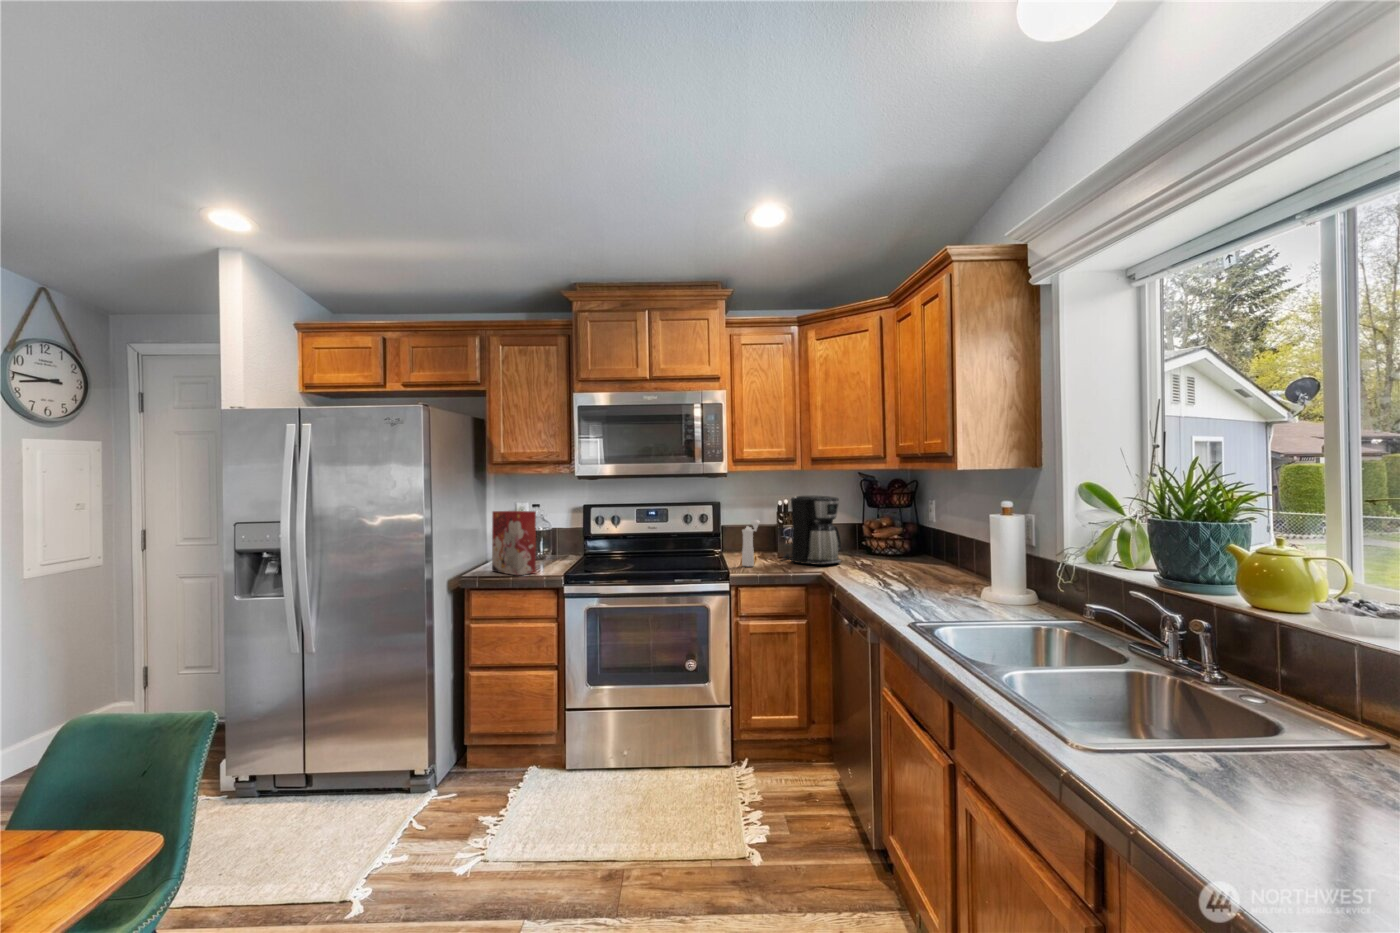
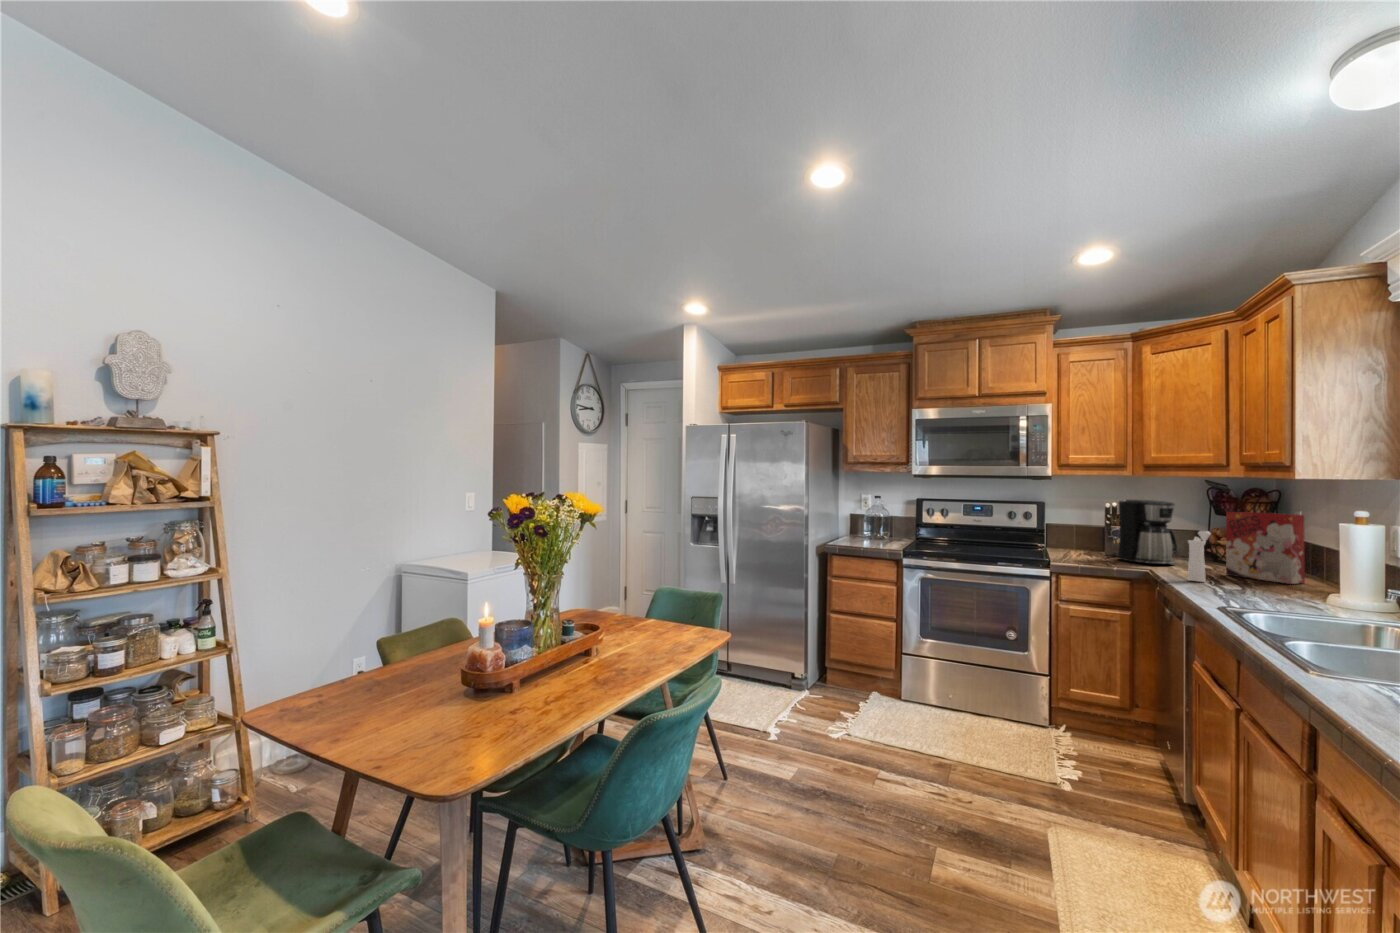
cereal box: present [492,511,536,575] -> present [1226,512,1305,584]
pepper mill: present [742,520,759,566] -> present [1188,531,1211,582]

